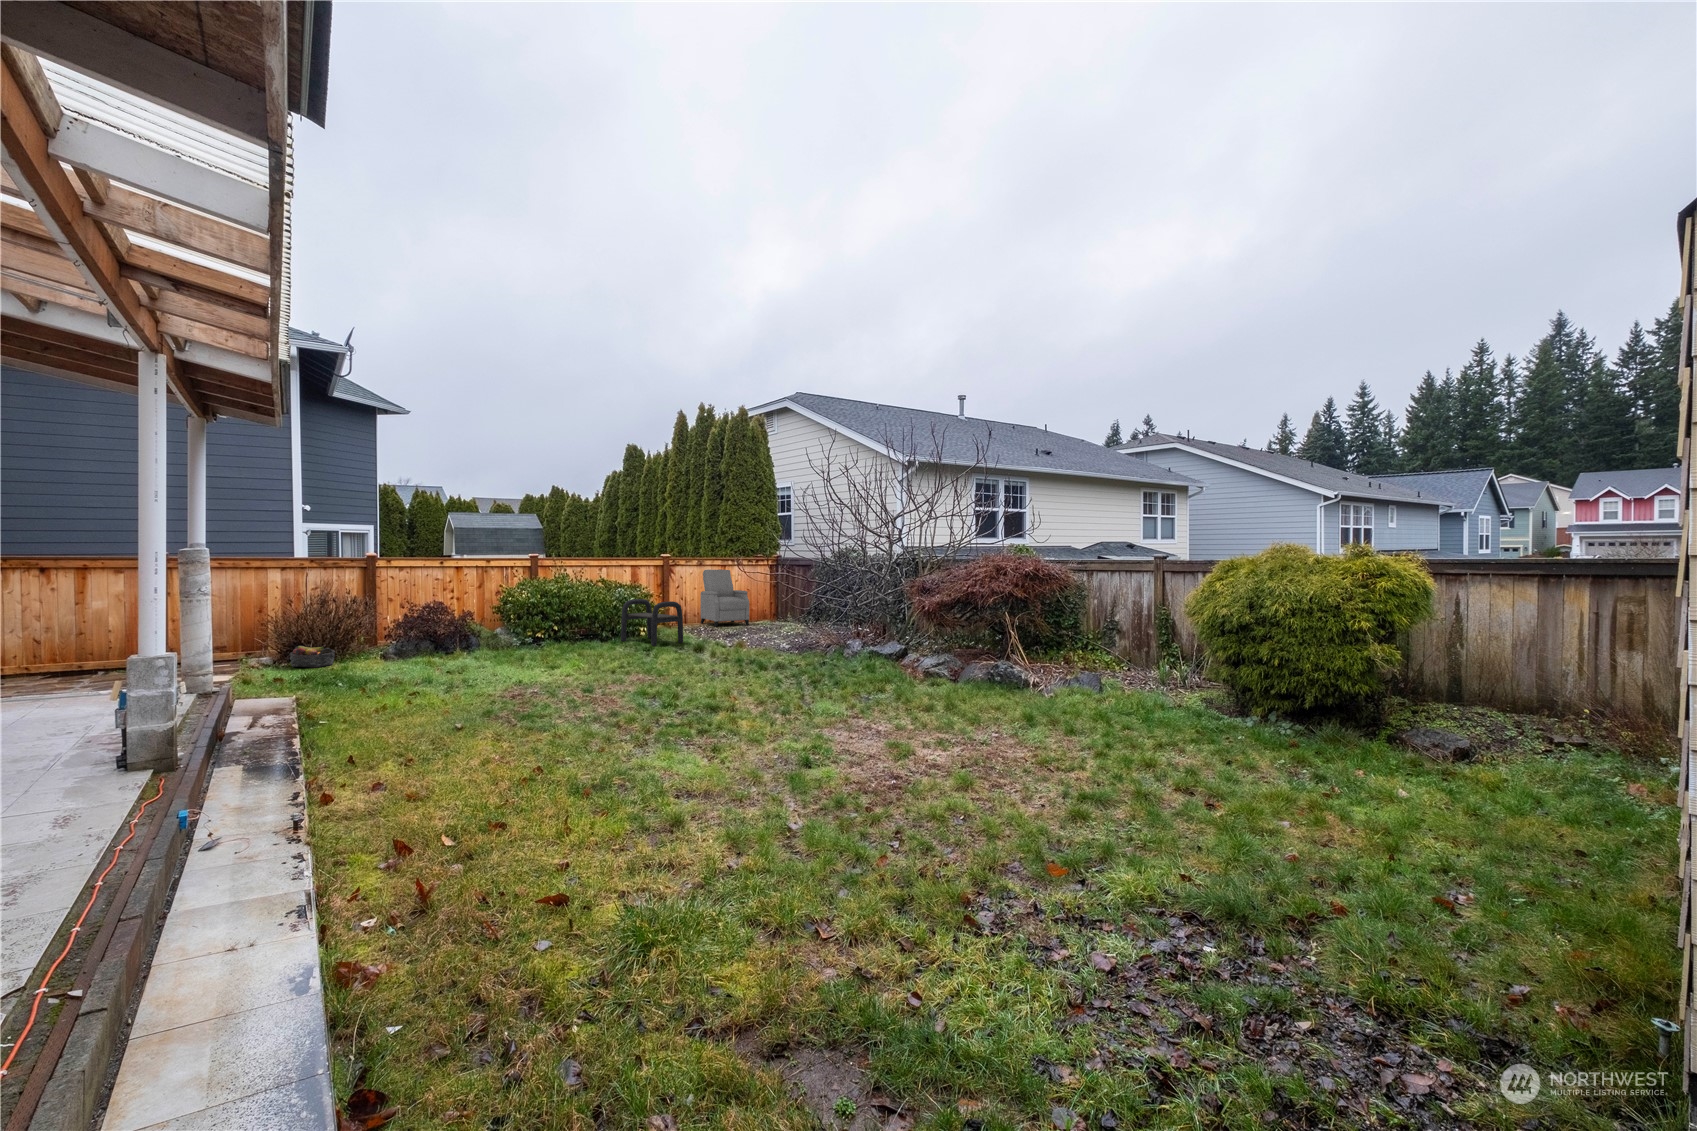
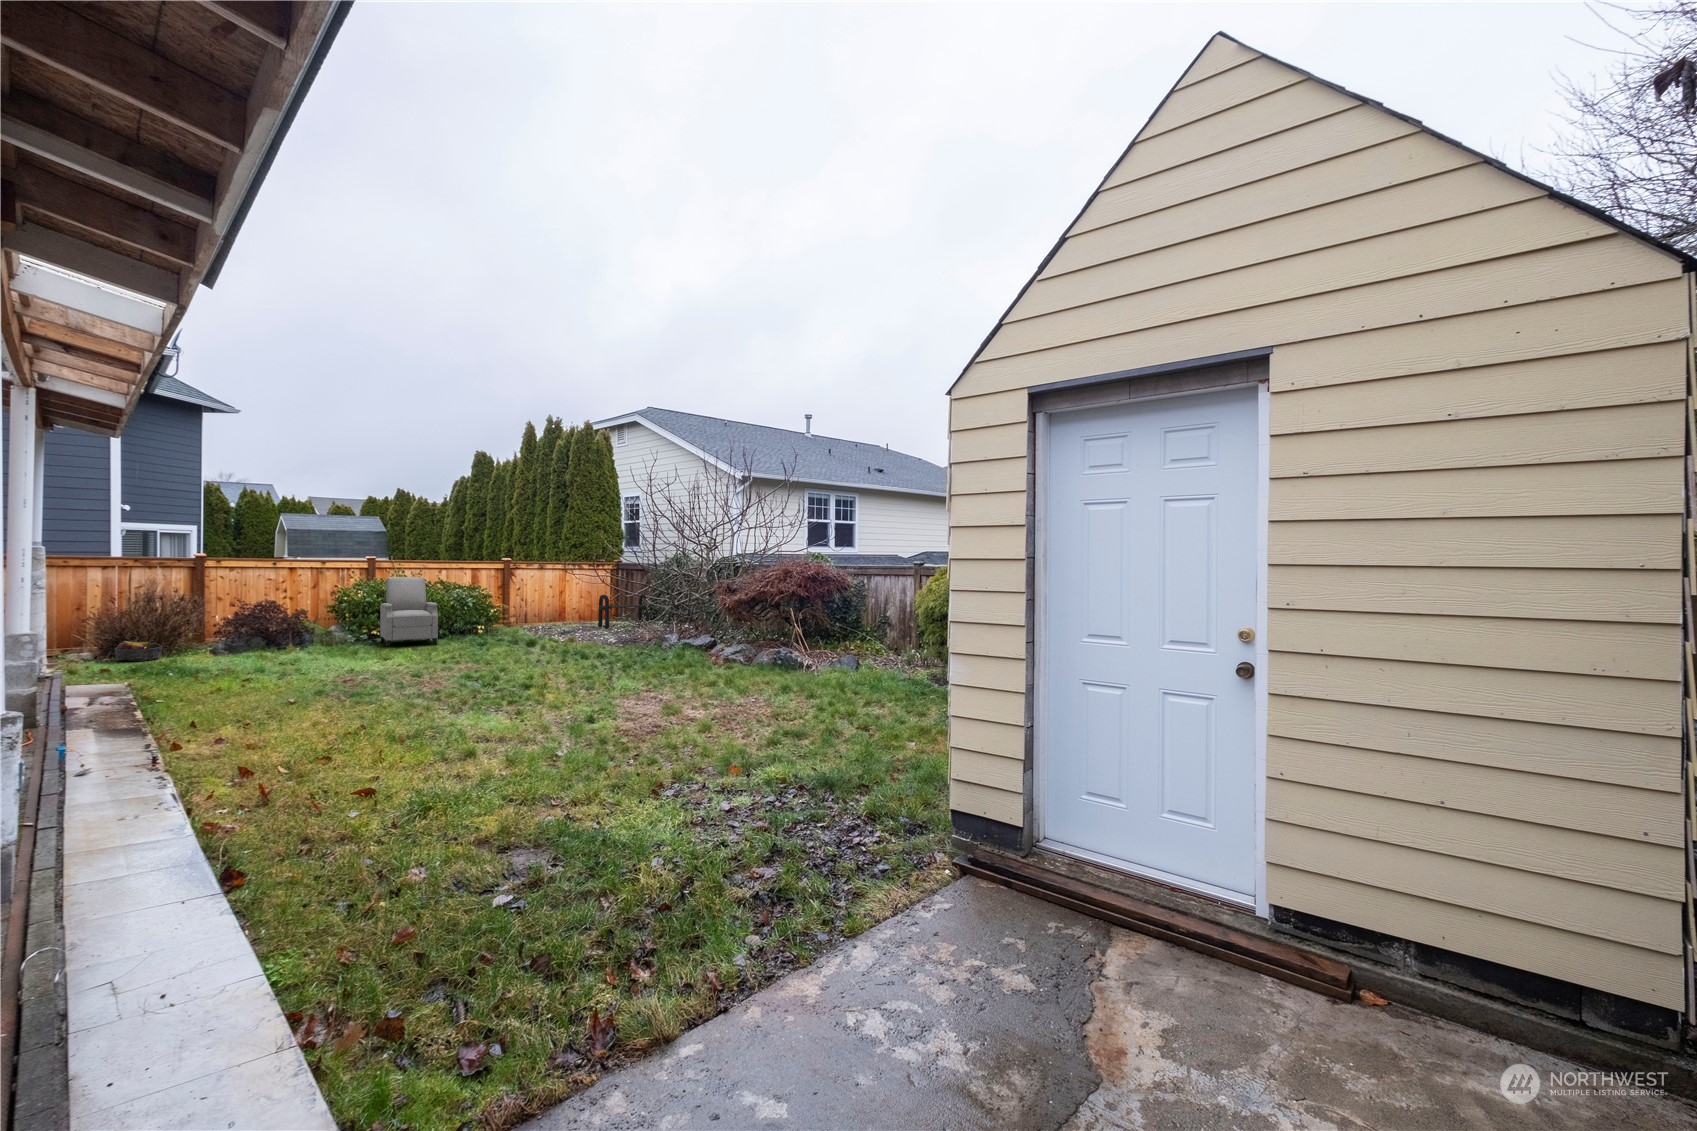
chair: present [701,569,749,627] -> present [380,577,438,647]
bench: present [621,599,683,646] -> present [598,594,649,629]

